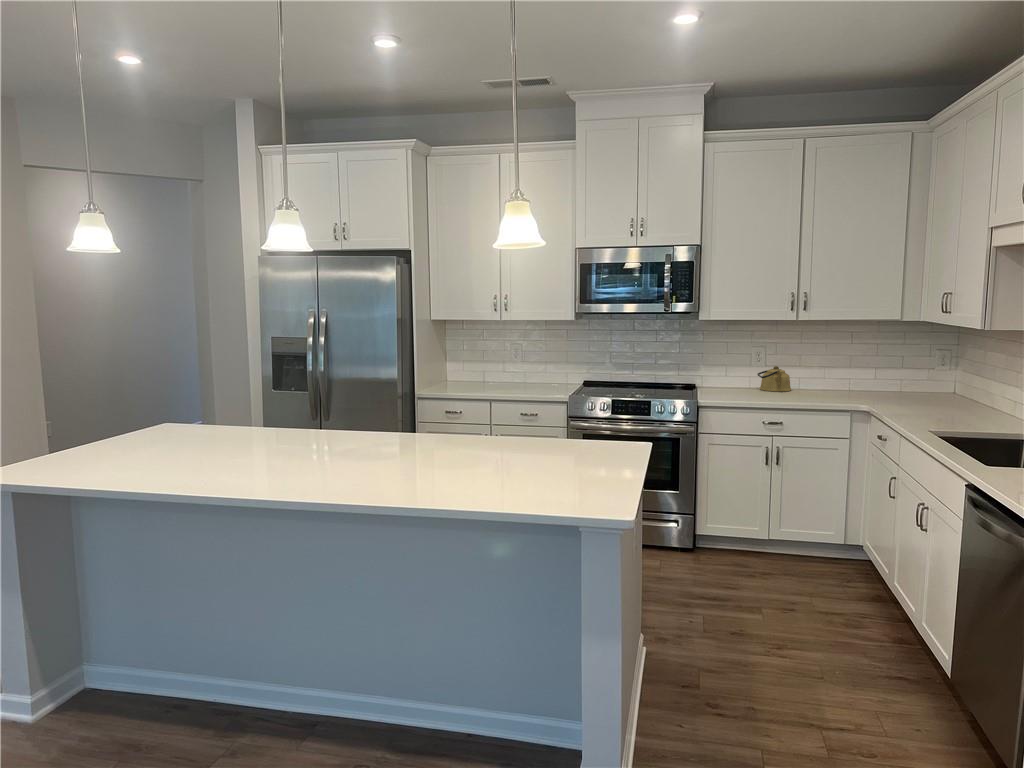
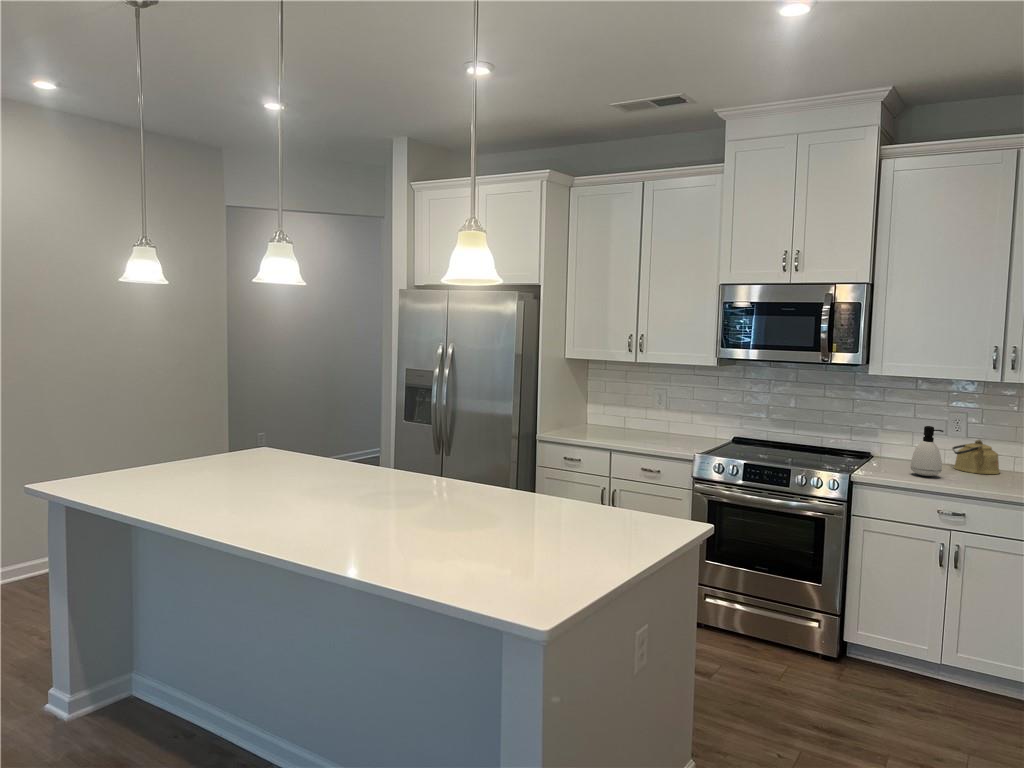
soap dispenser: none [736,357,758,396] -> present [911,426,943,476]

